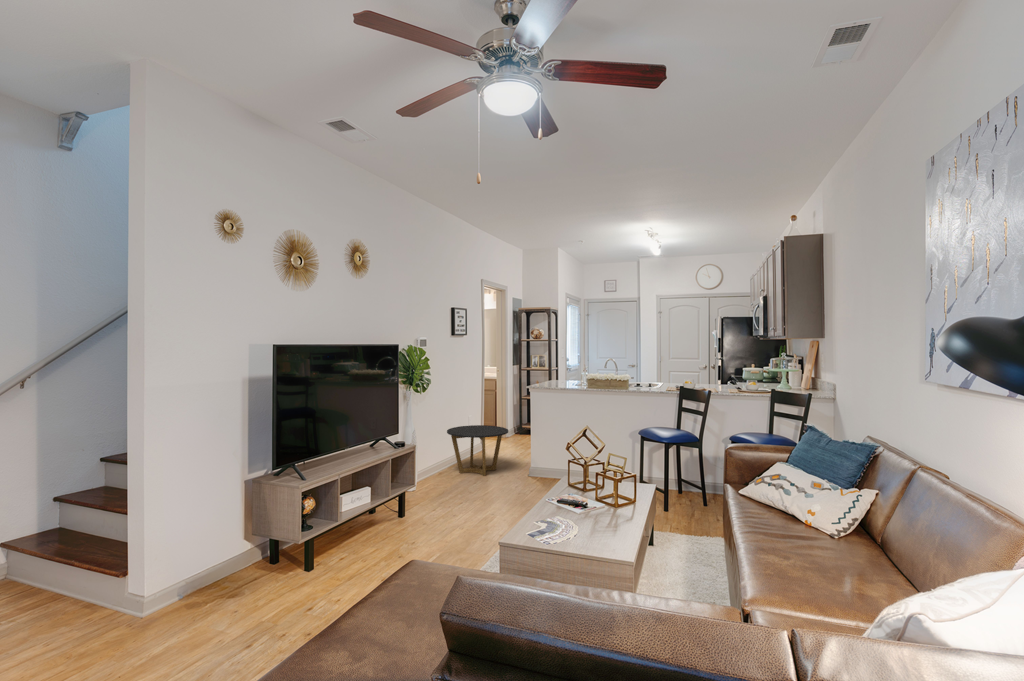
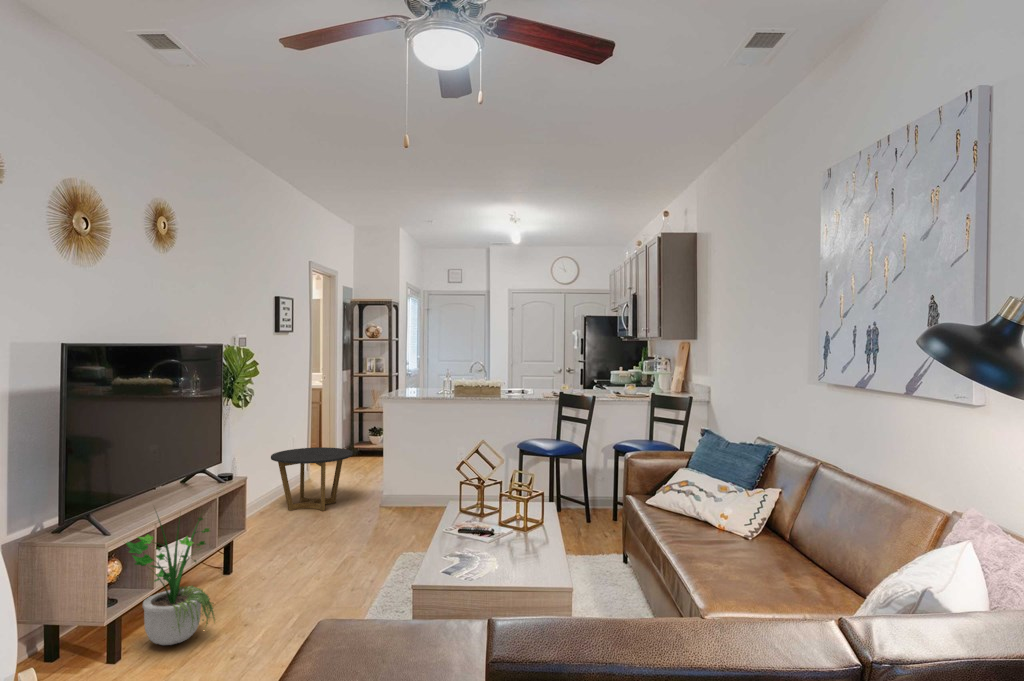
potted plant: none [316,459,382,565] -> present [126,515,215,645]

